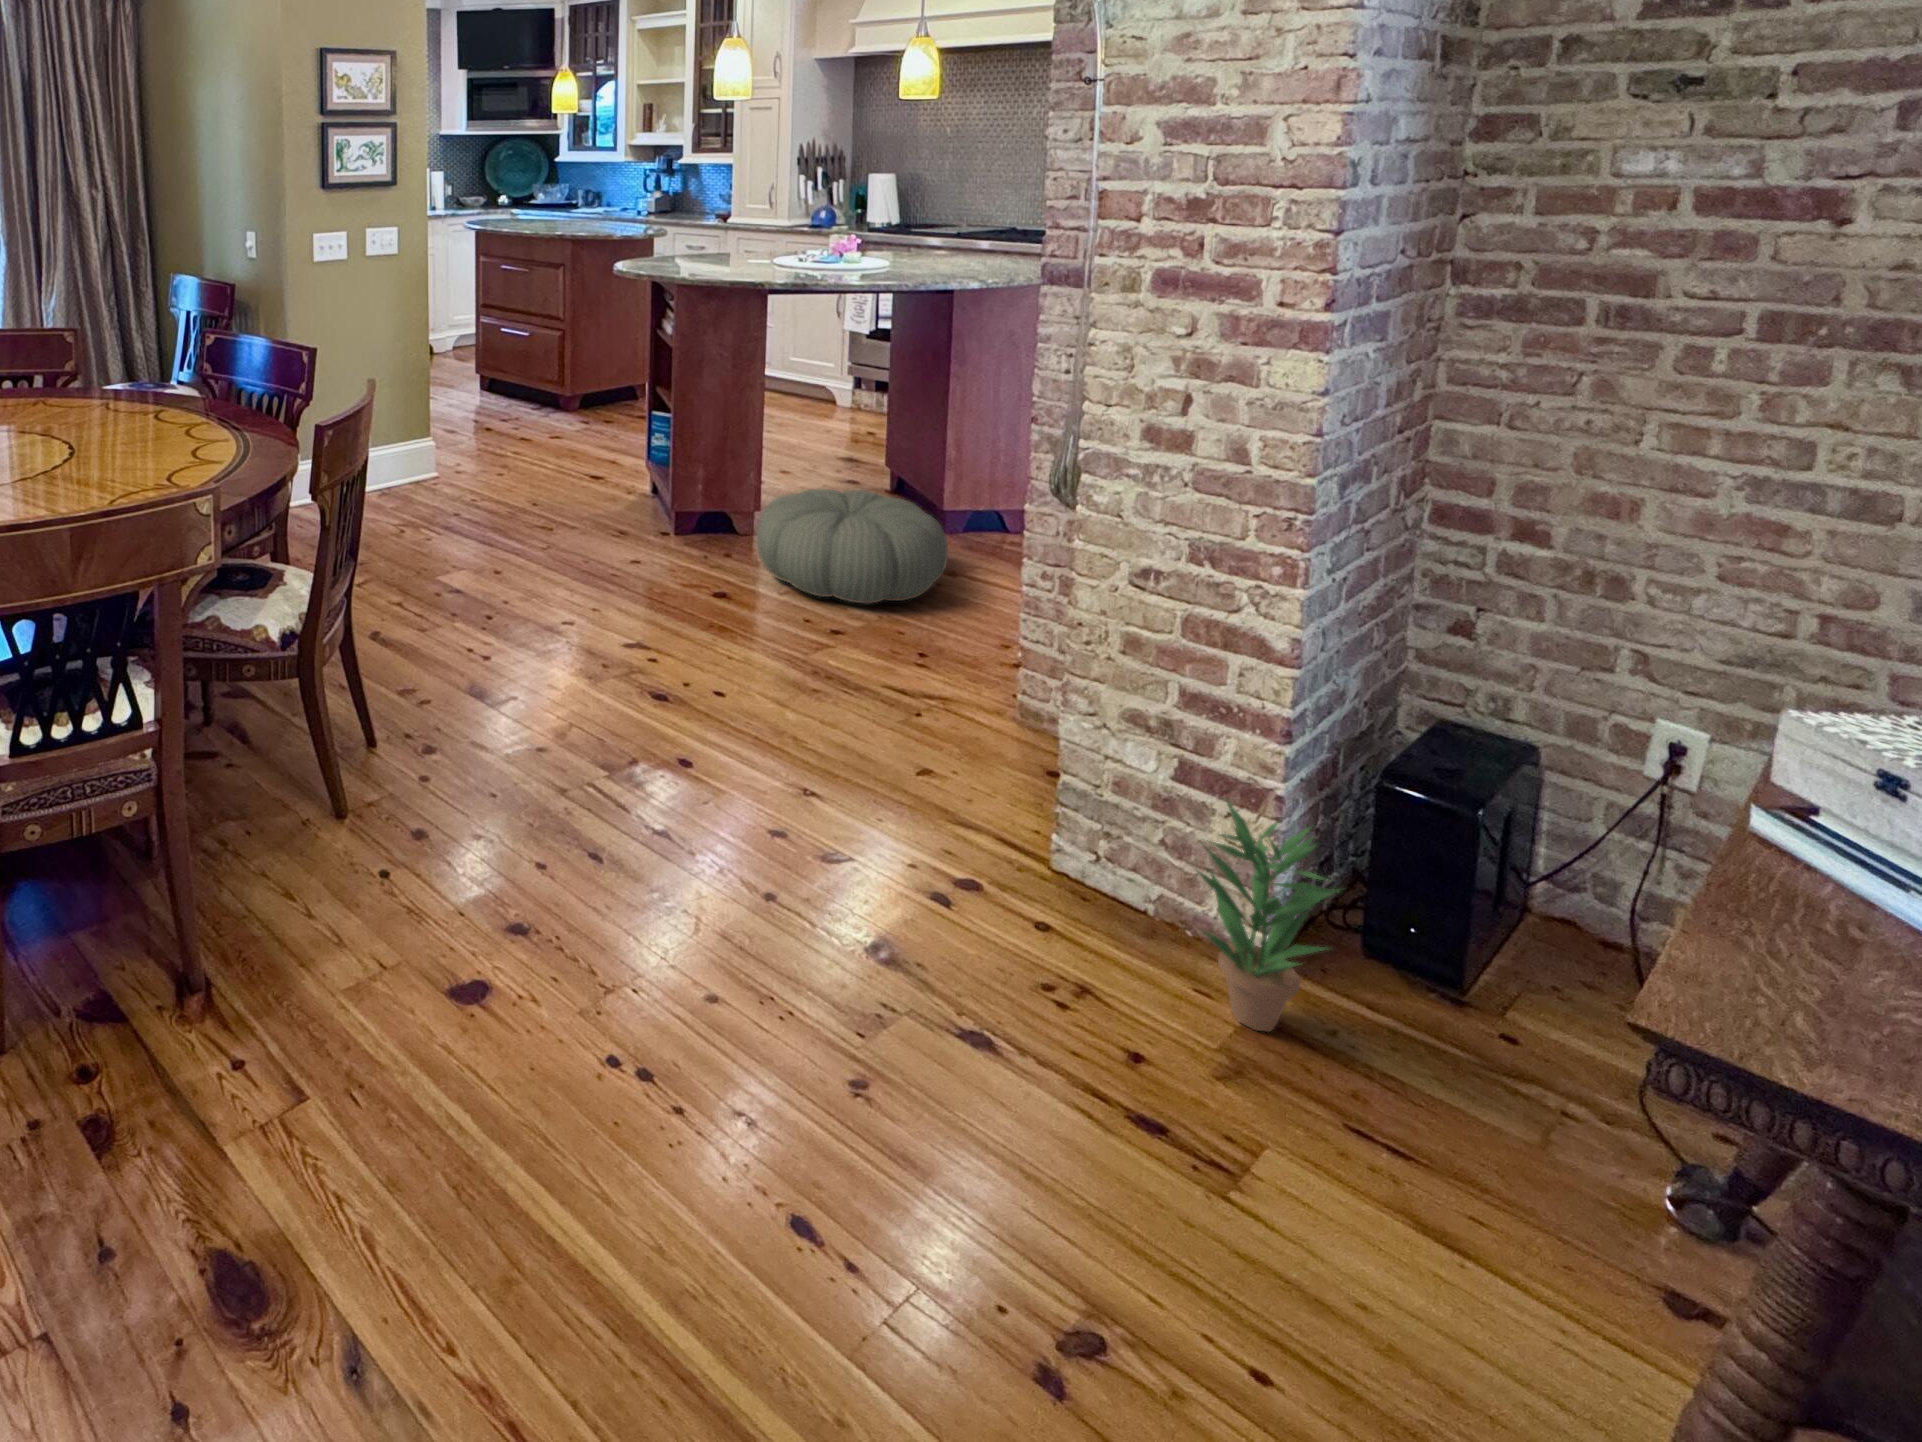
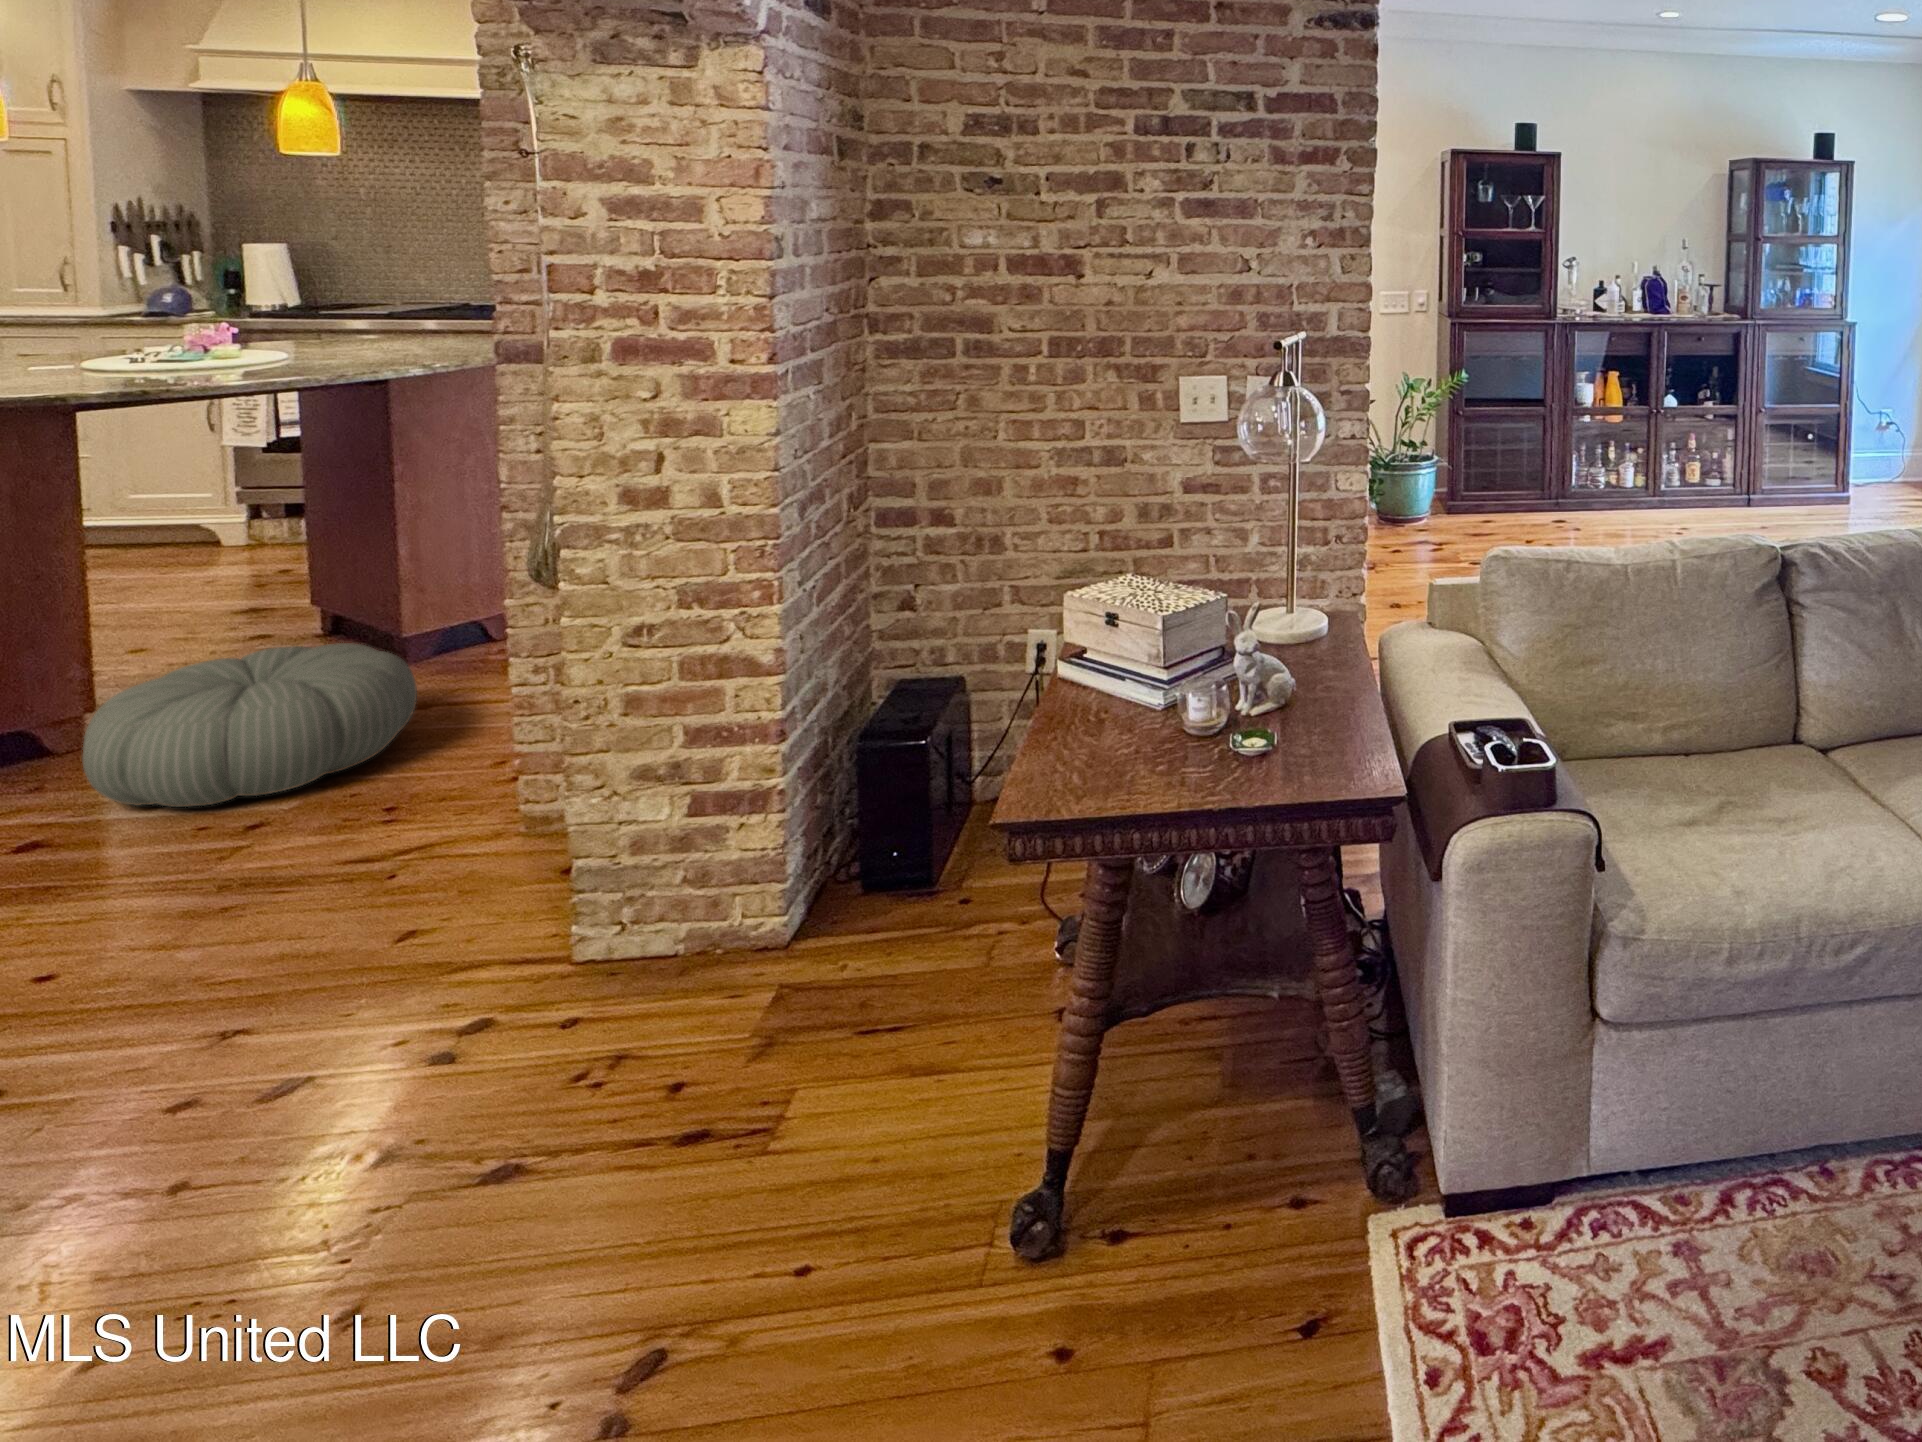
potted plant: present [1197,802,1339,1032] -> none [708,798,837,1003]

